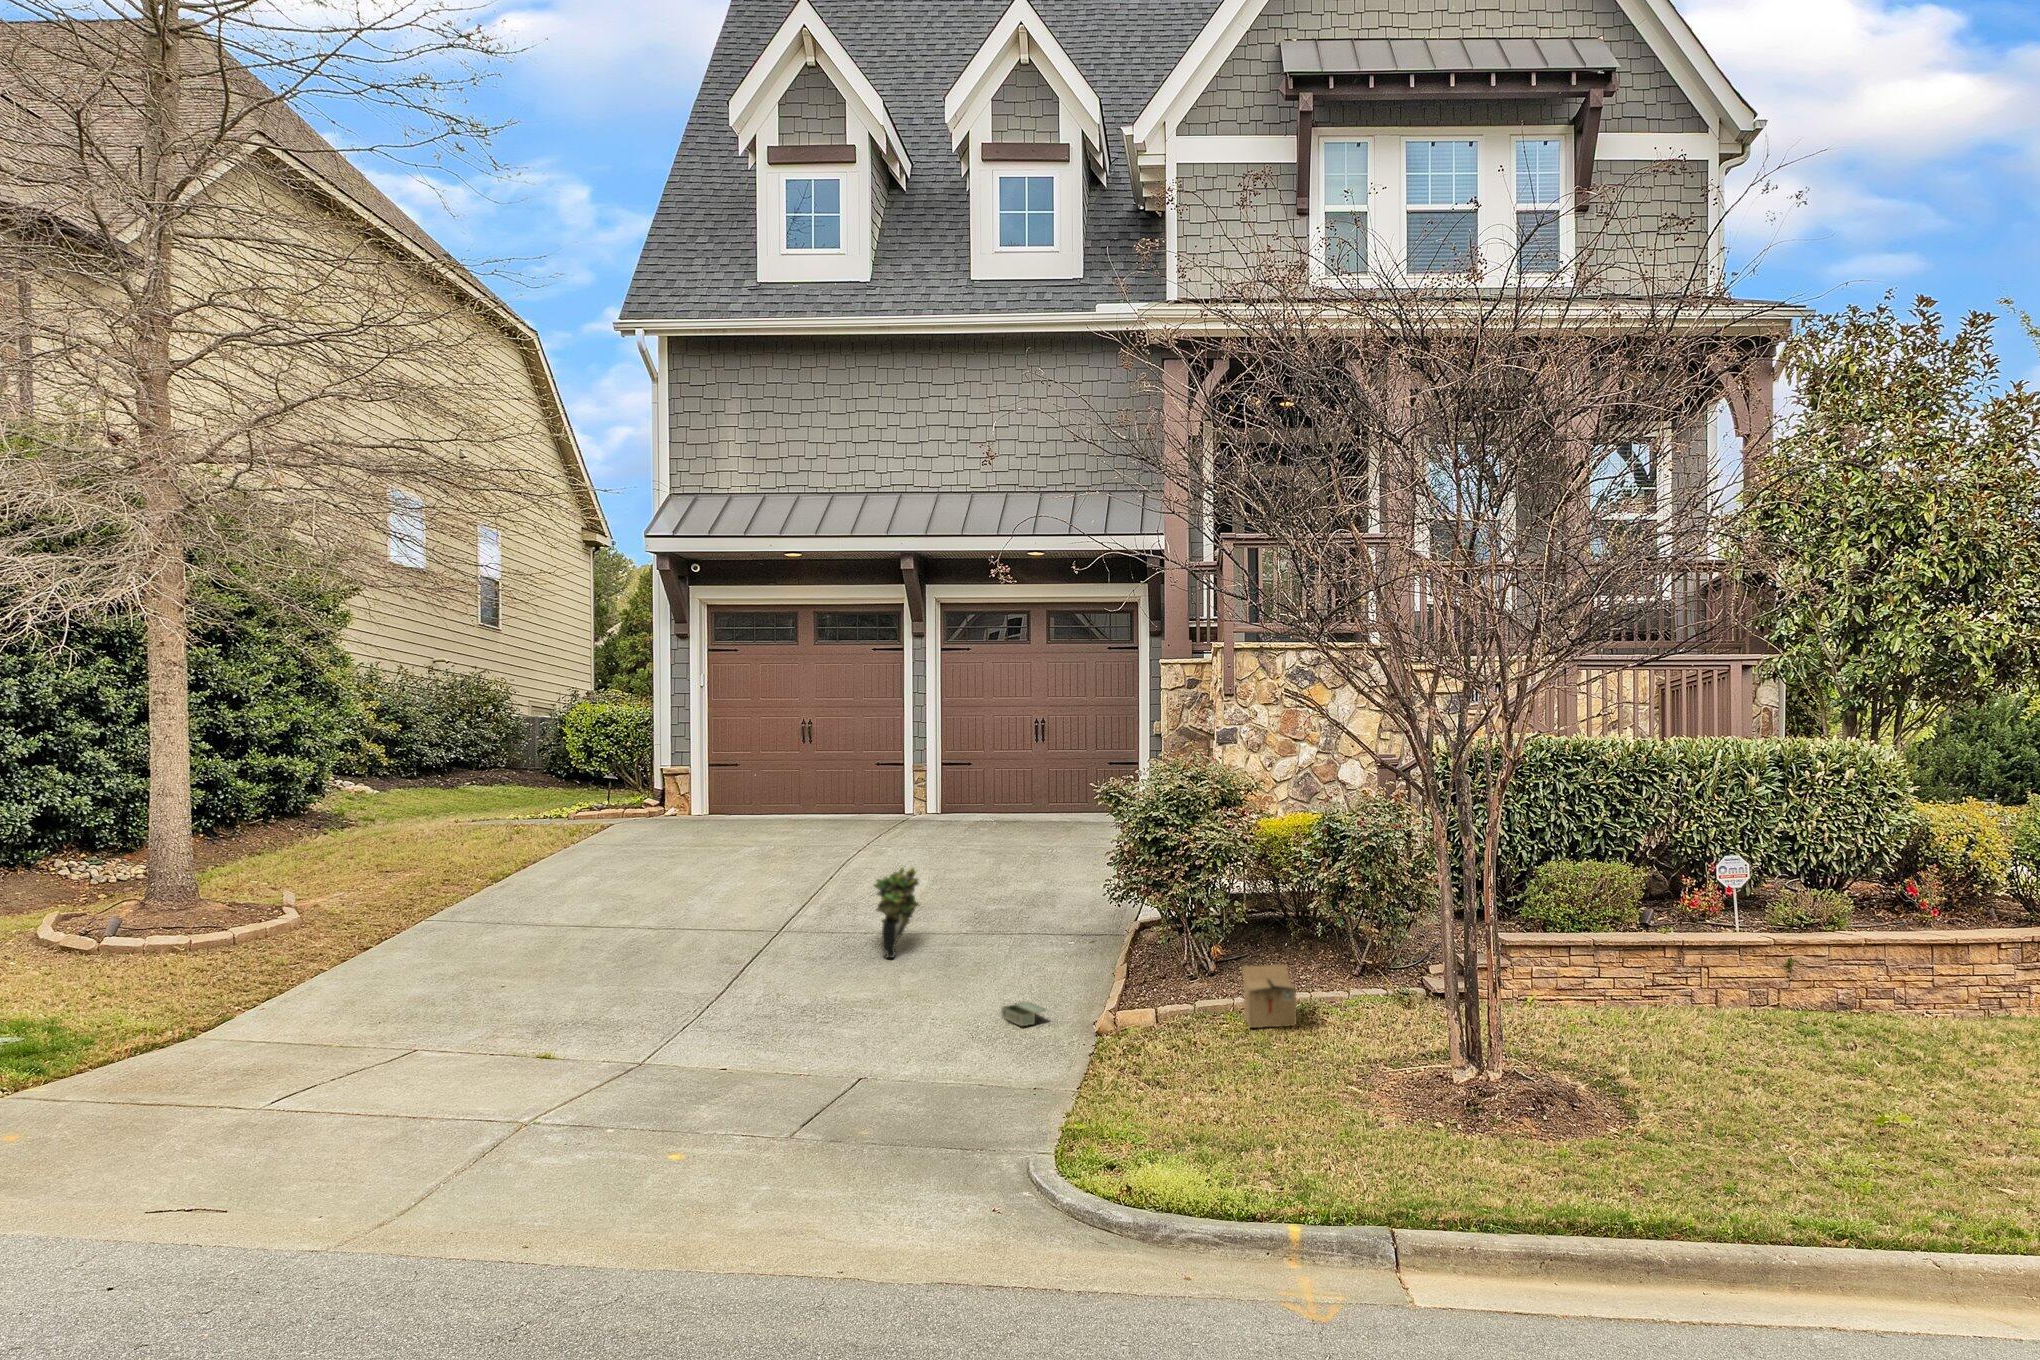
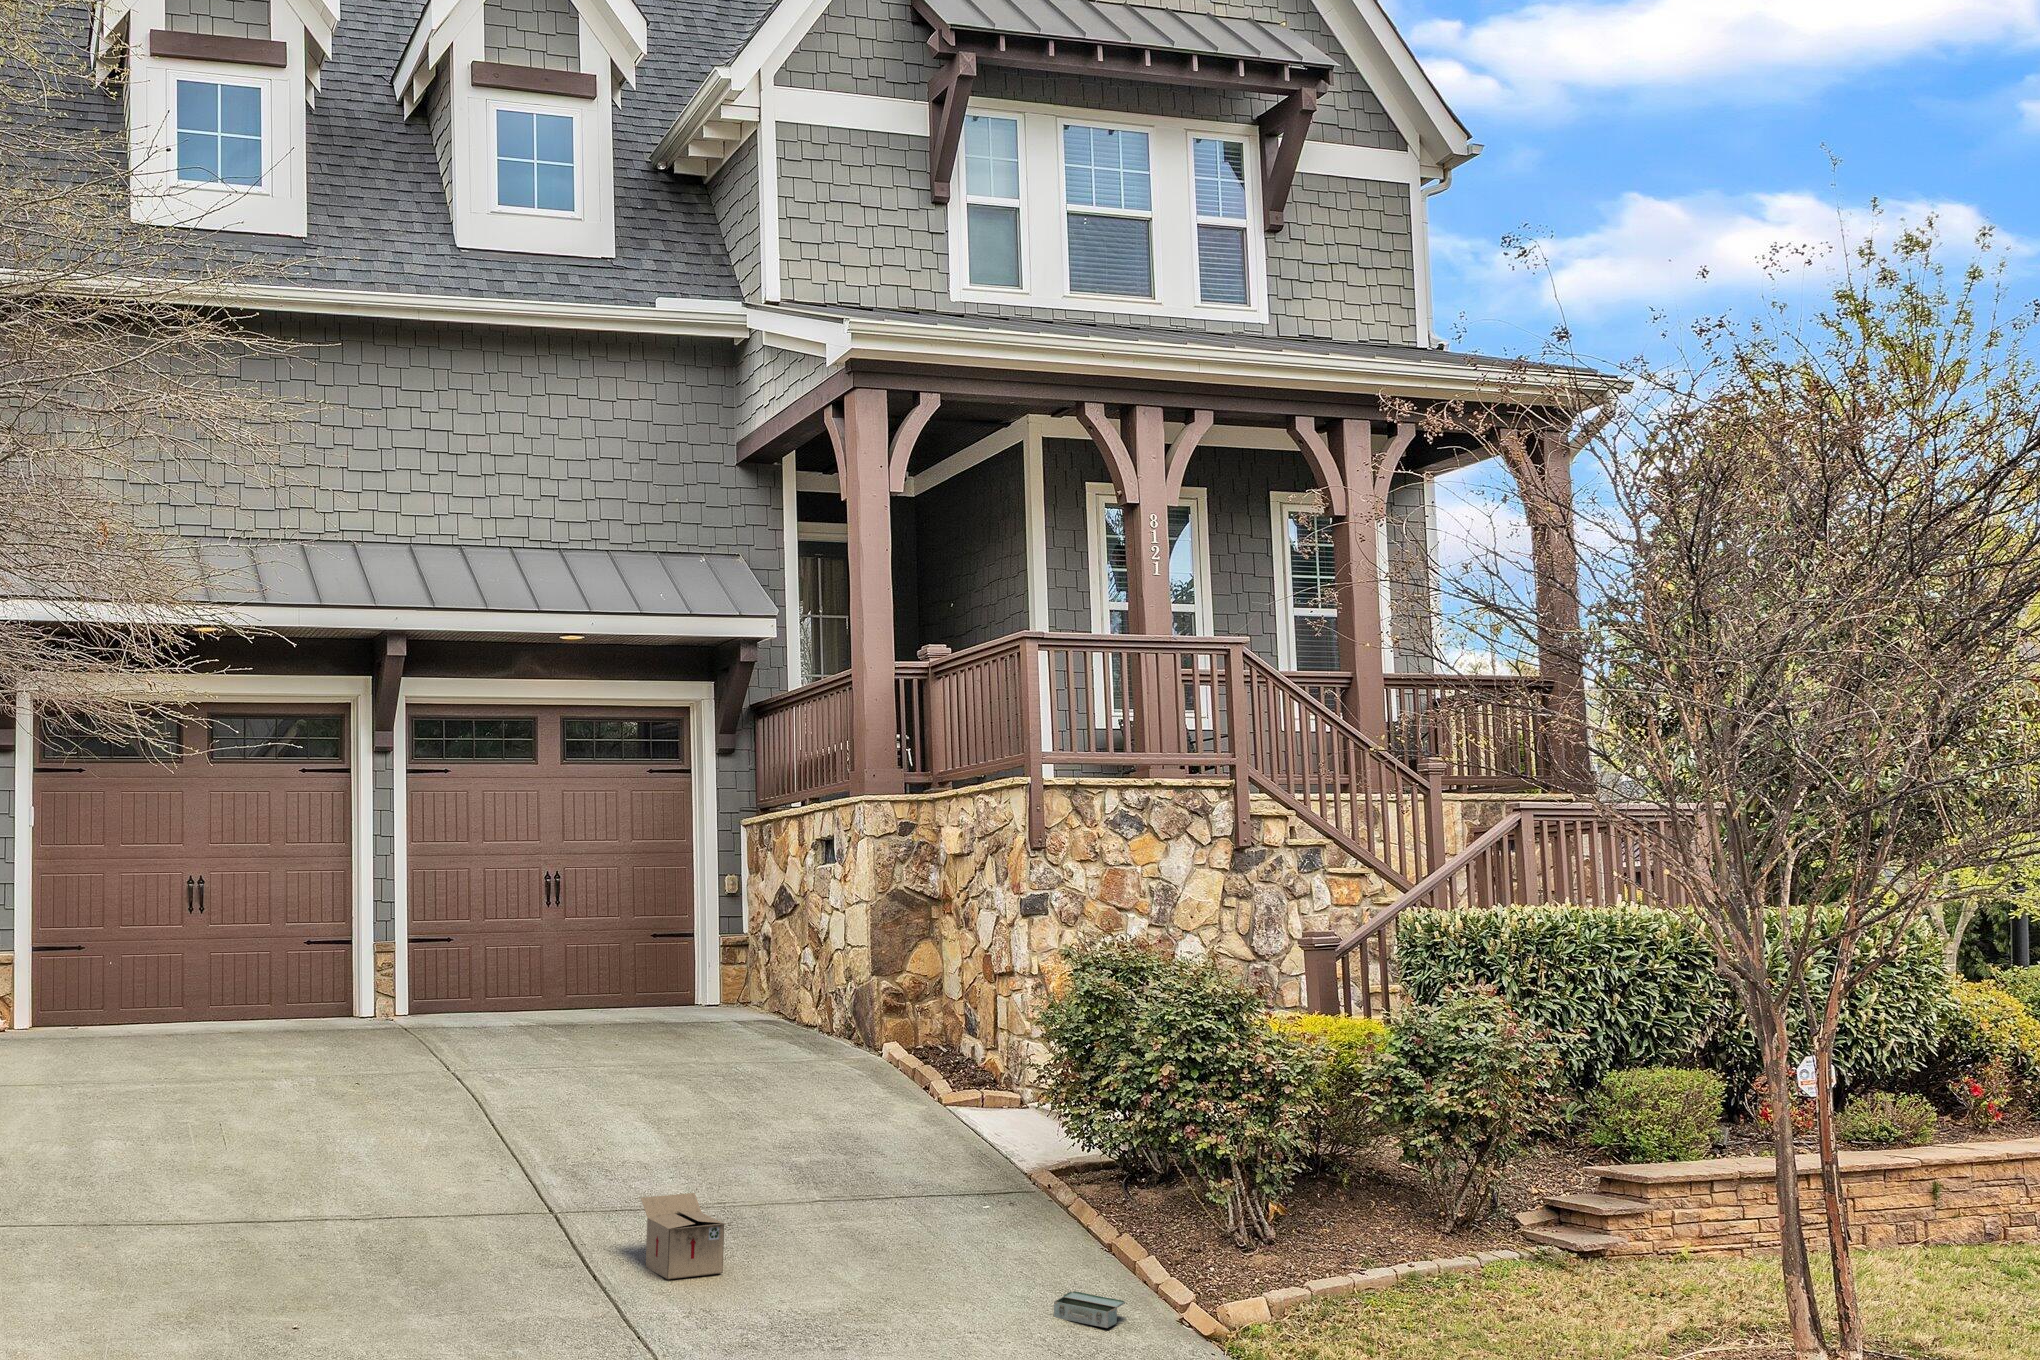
potted plant: present [874,868,919,958] -> none [730,1101,800,1238]
cardboard box: present [1242,965,1297,1028] -> present [641,1193,727,1279]

